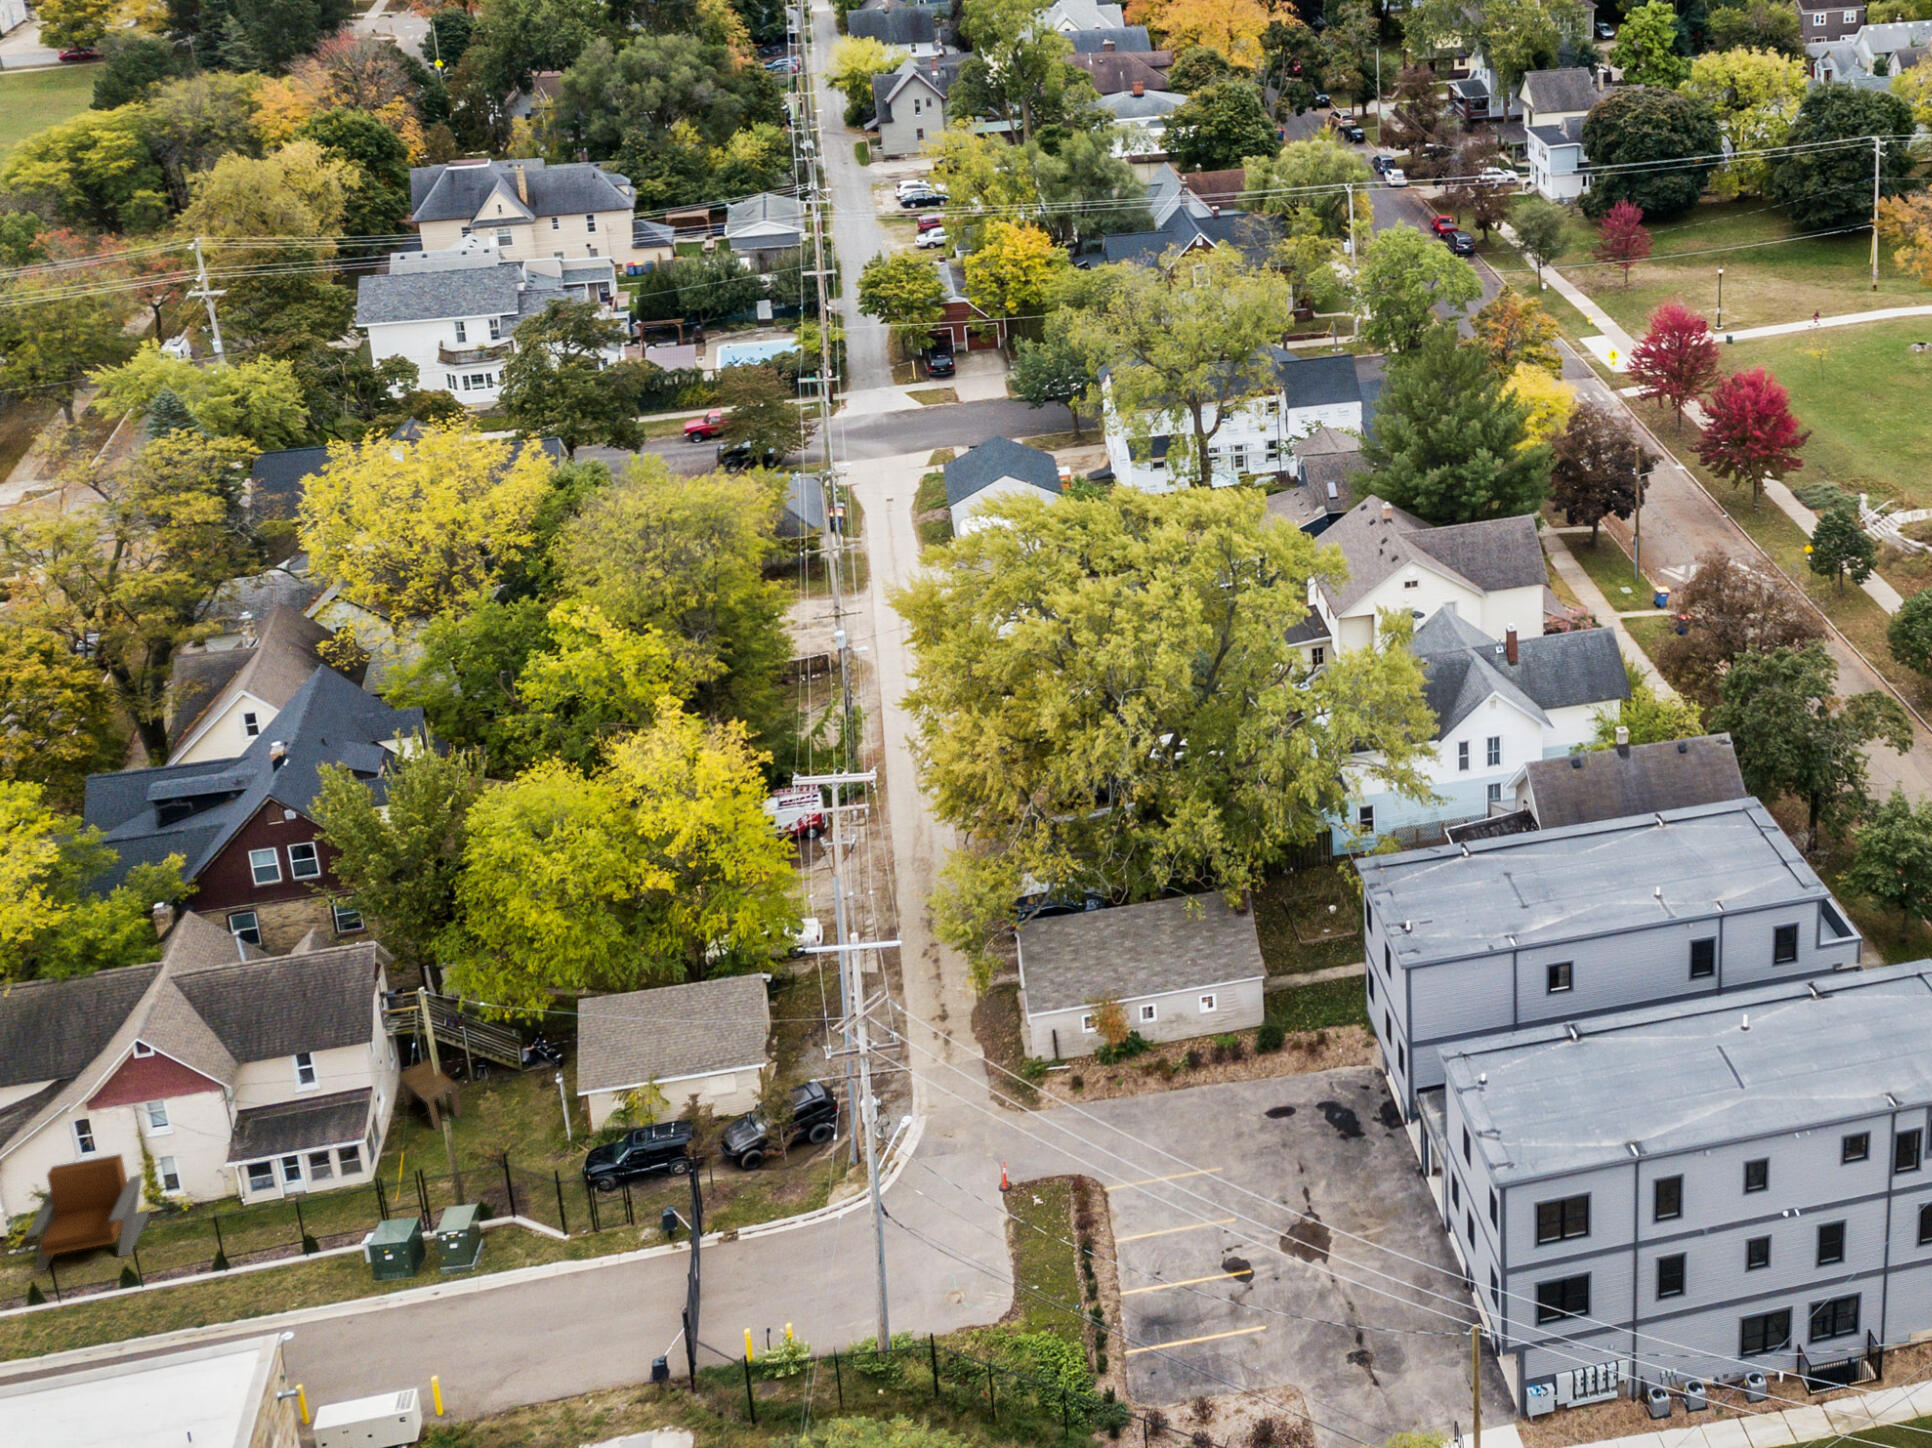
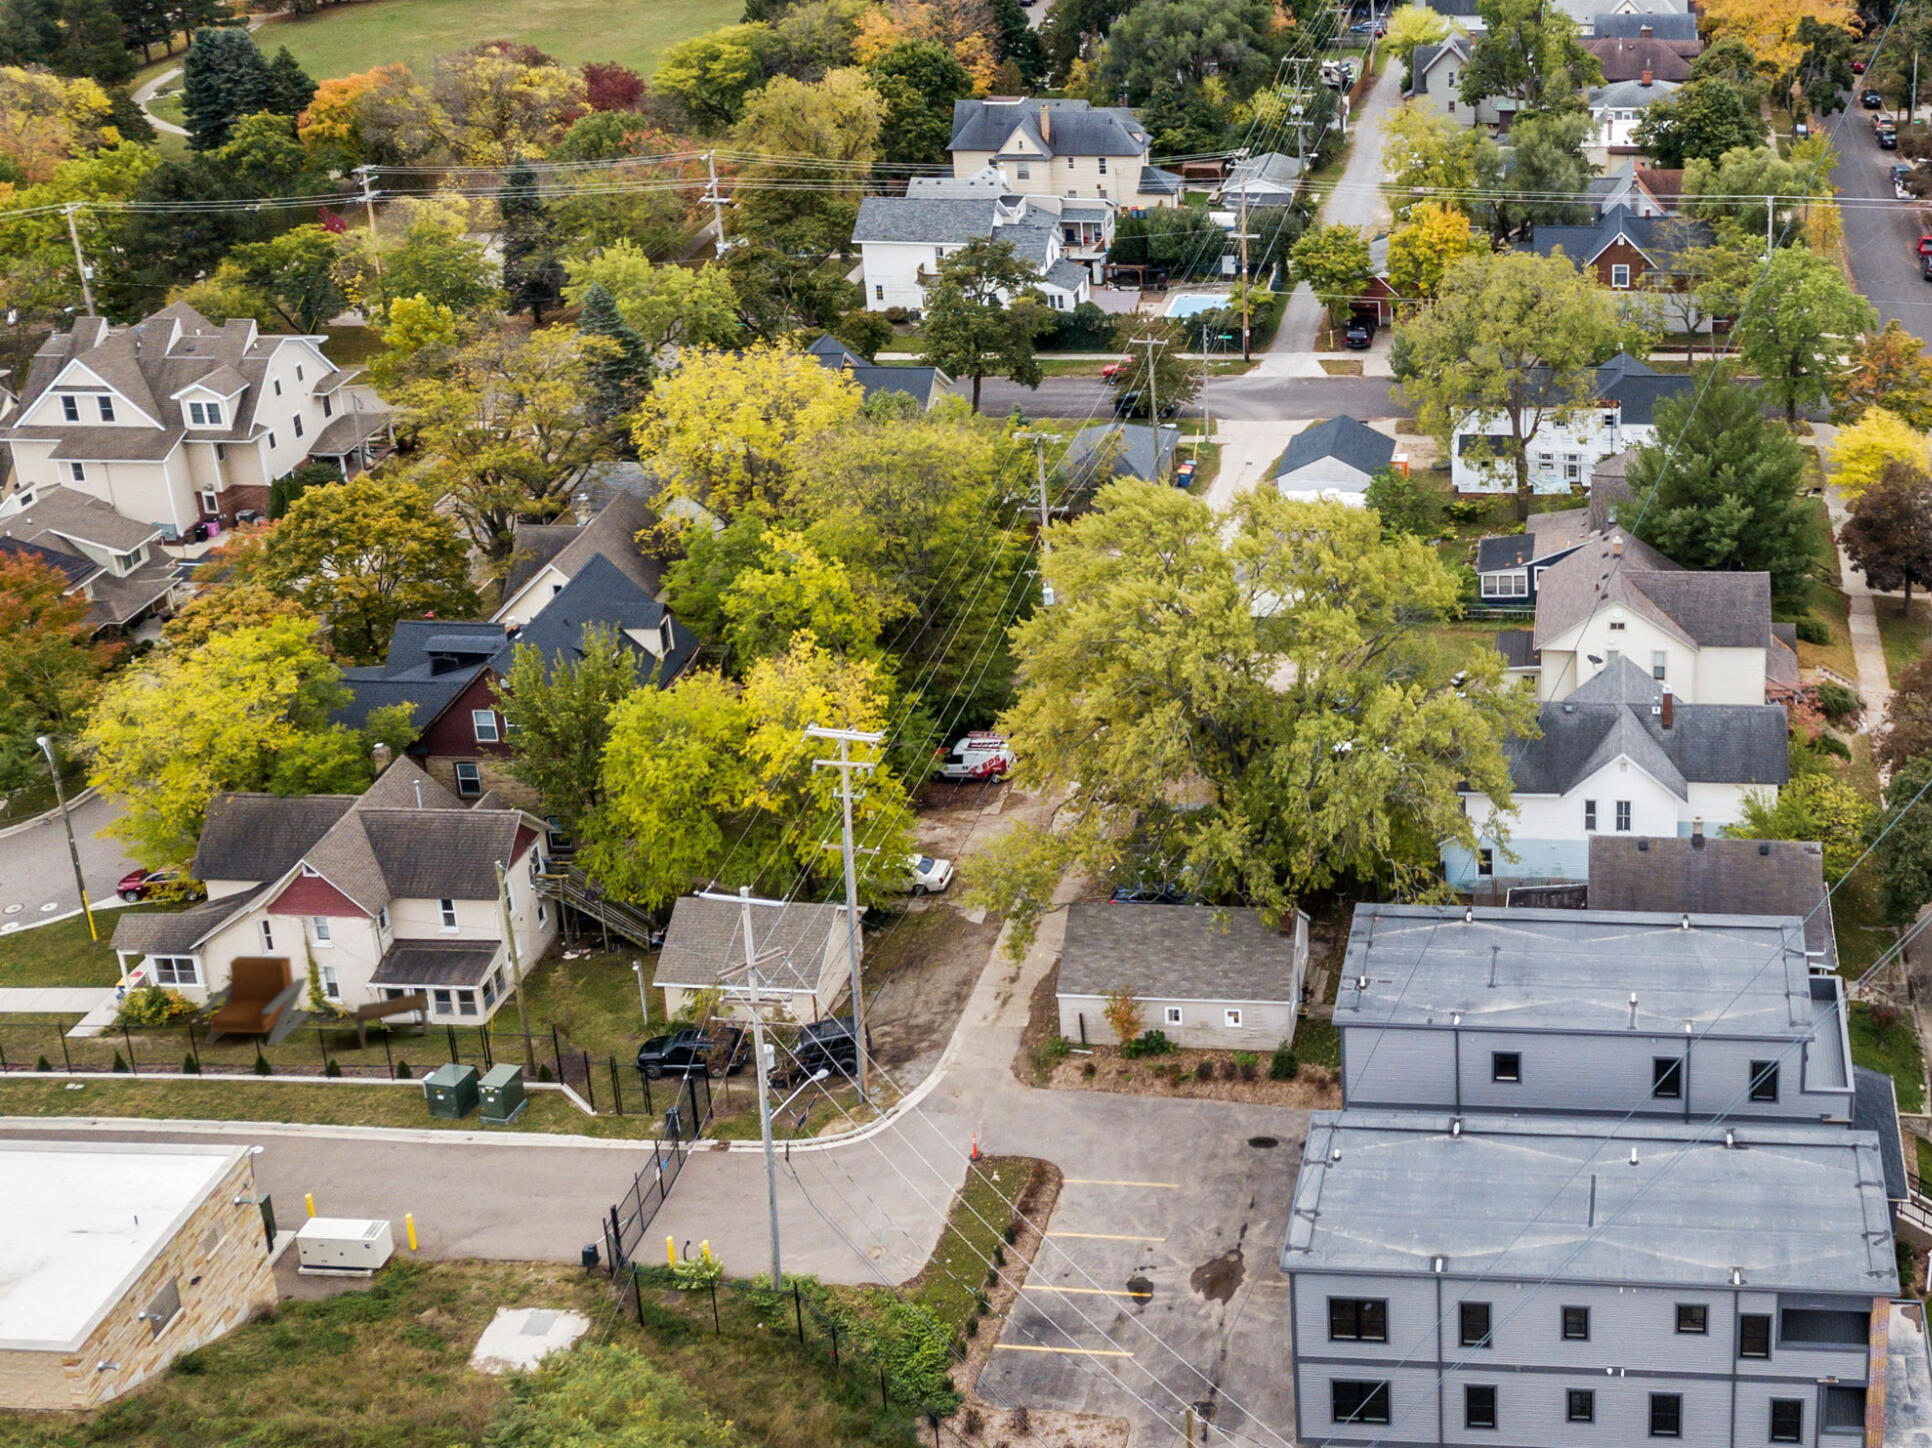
bench: present [399,1060,462,1129] -> present [355,992,429,1048]

